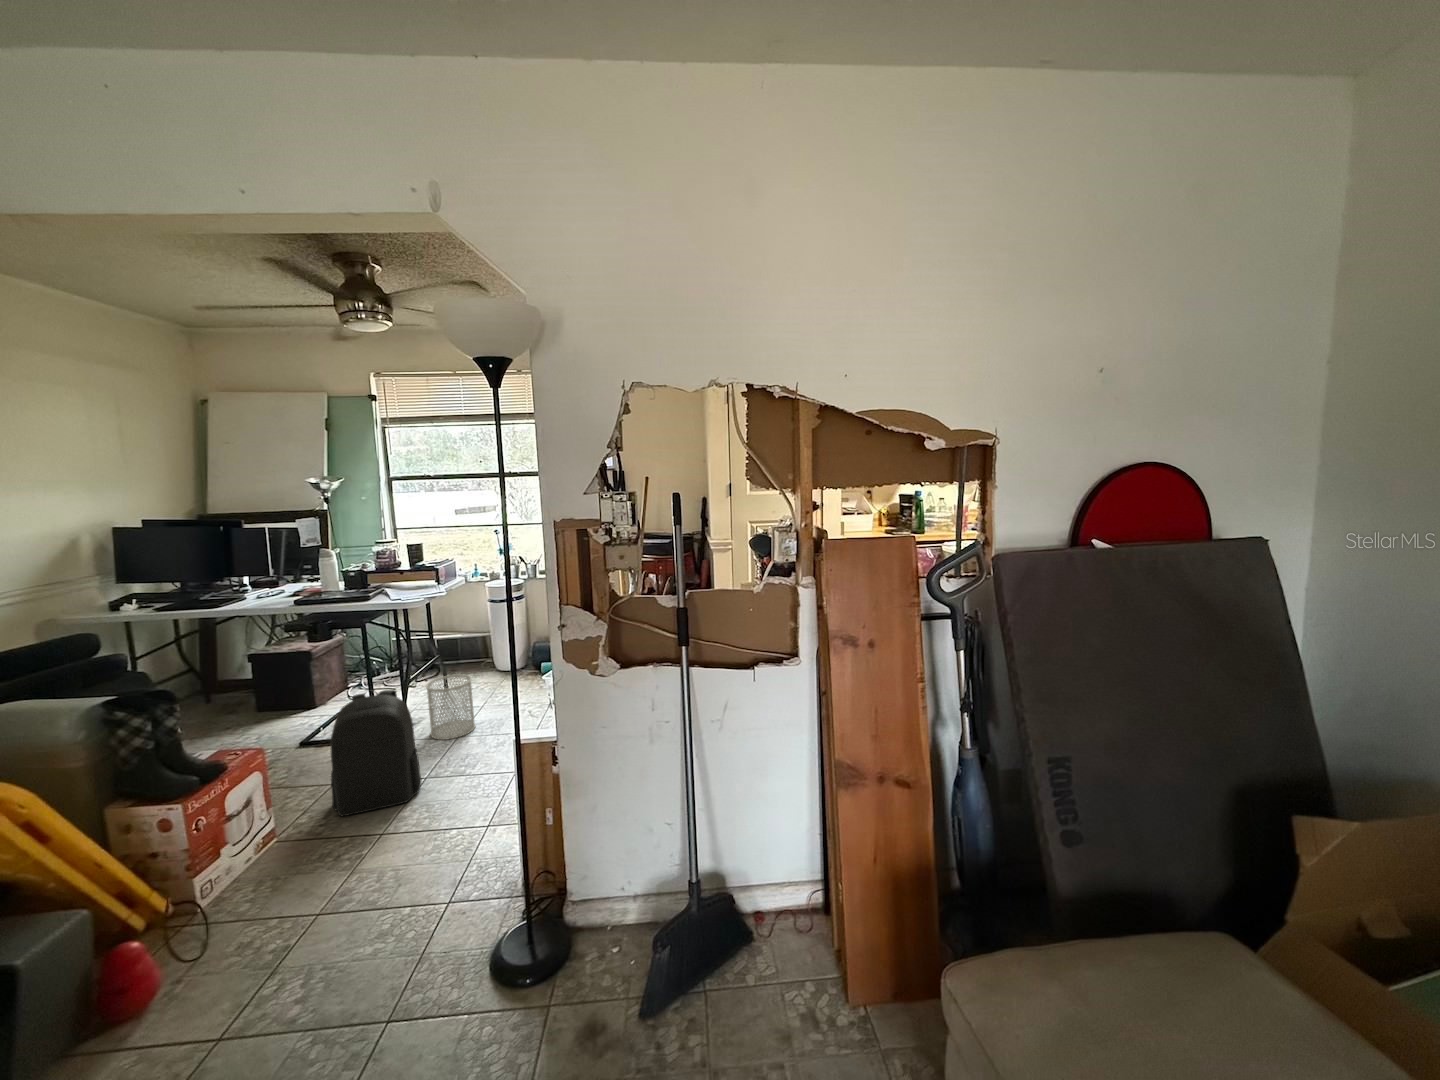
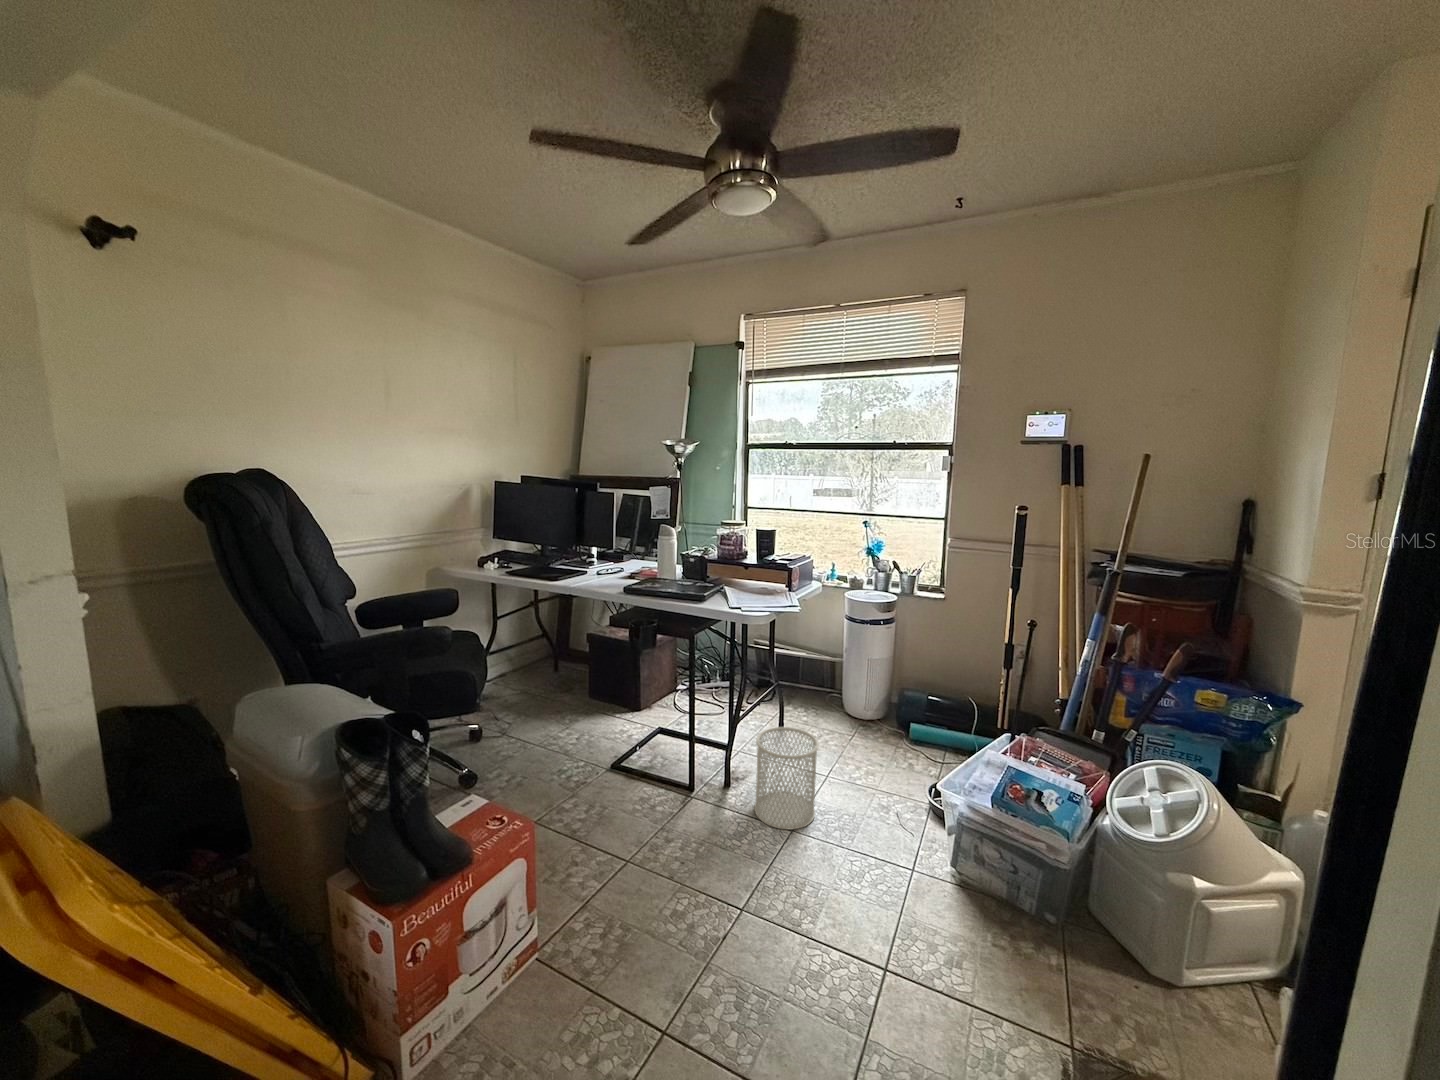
backpack: present [331,690,421,816] -> none [613,755,733,960]

